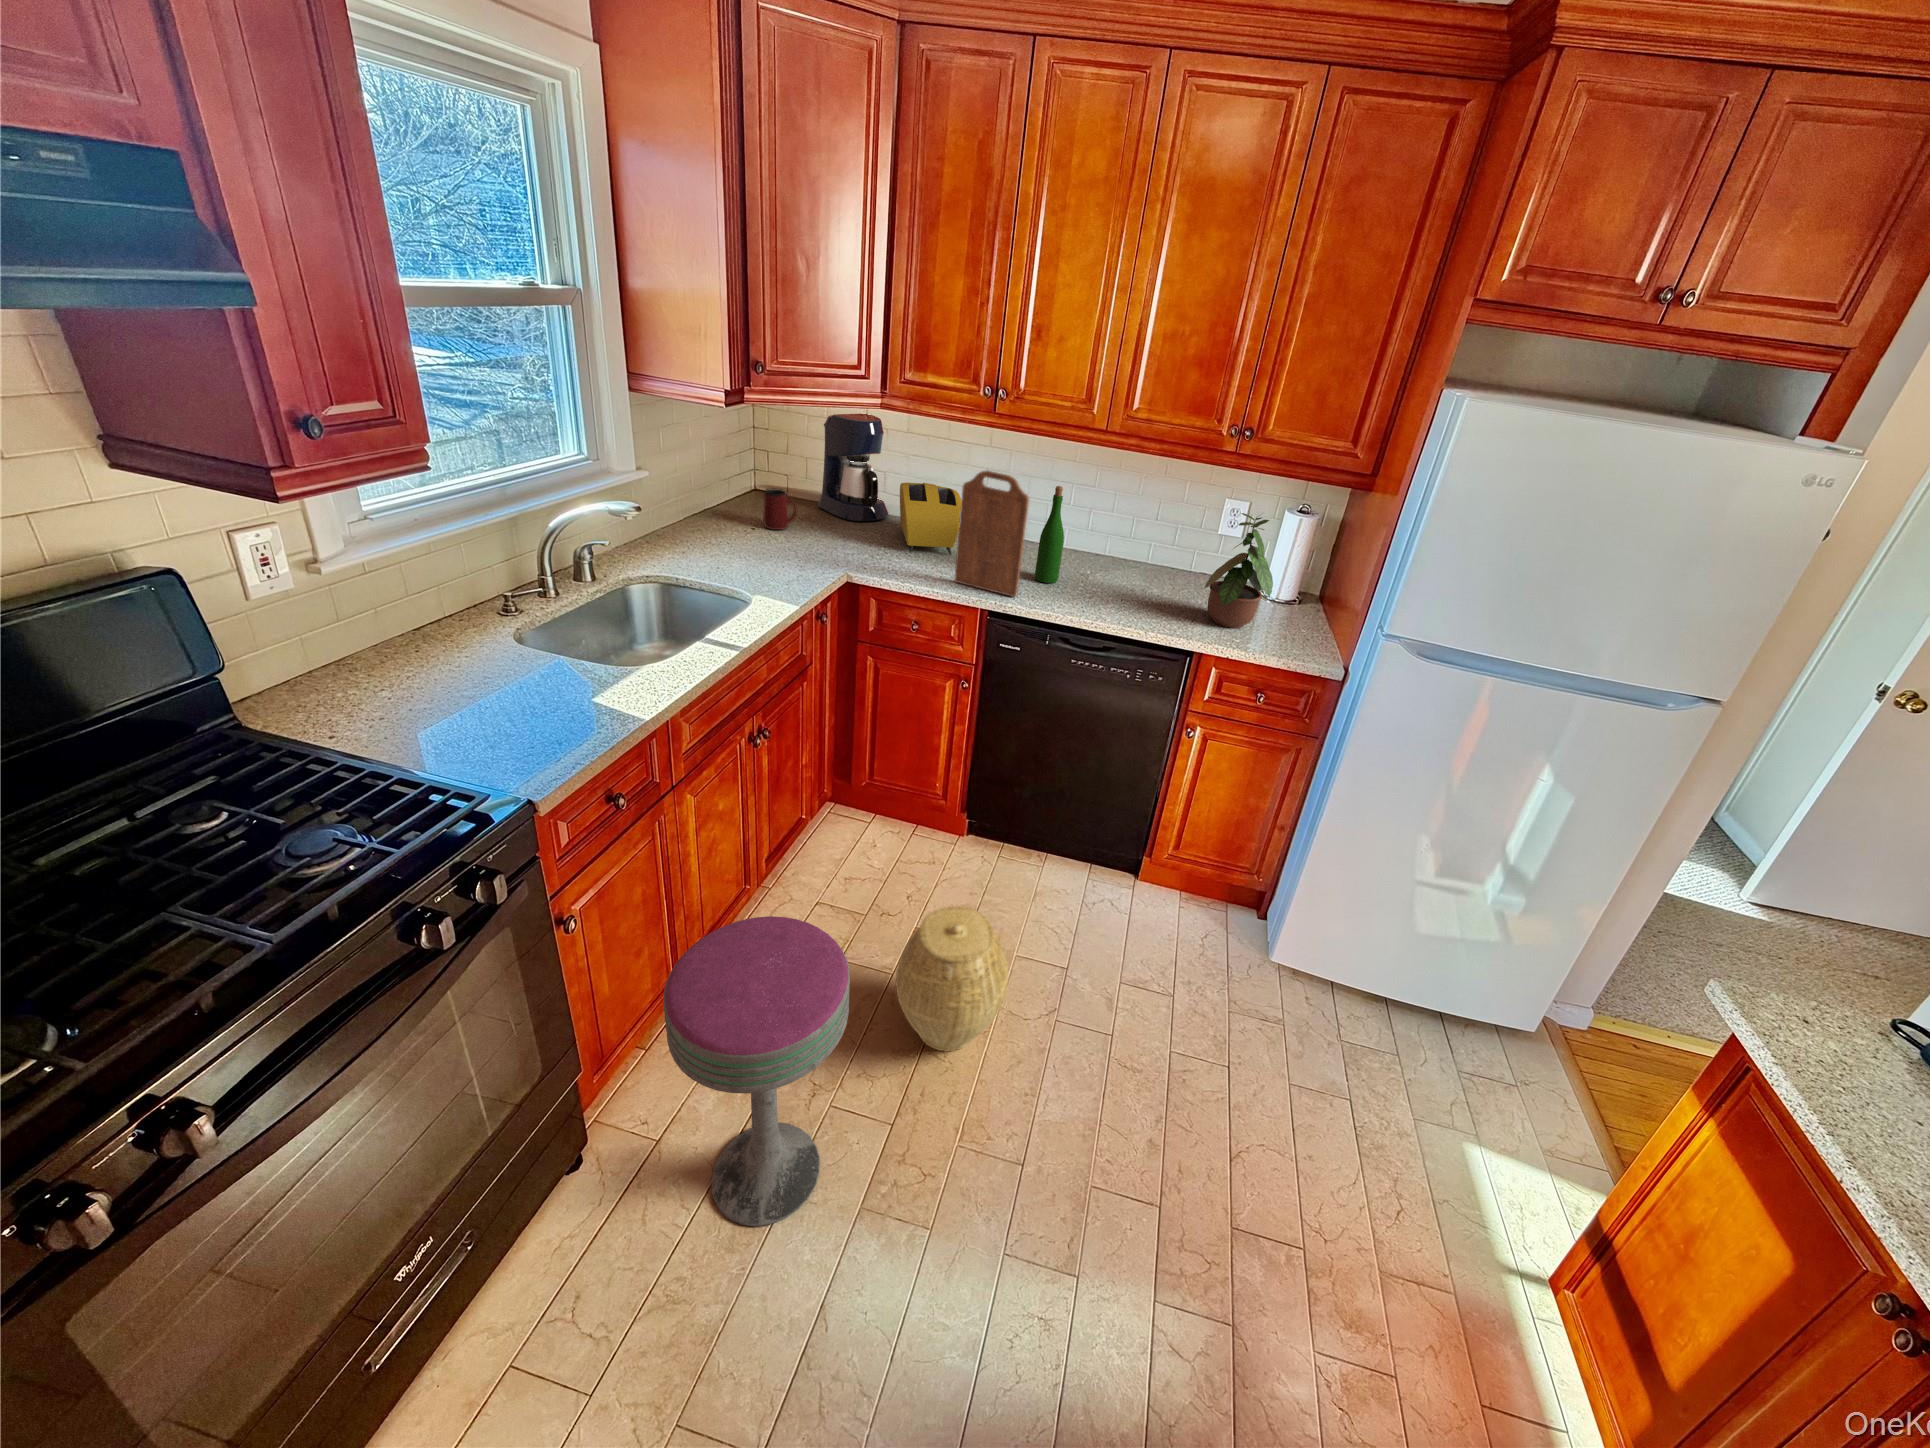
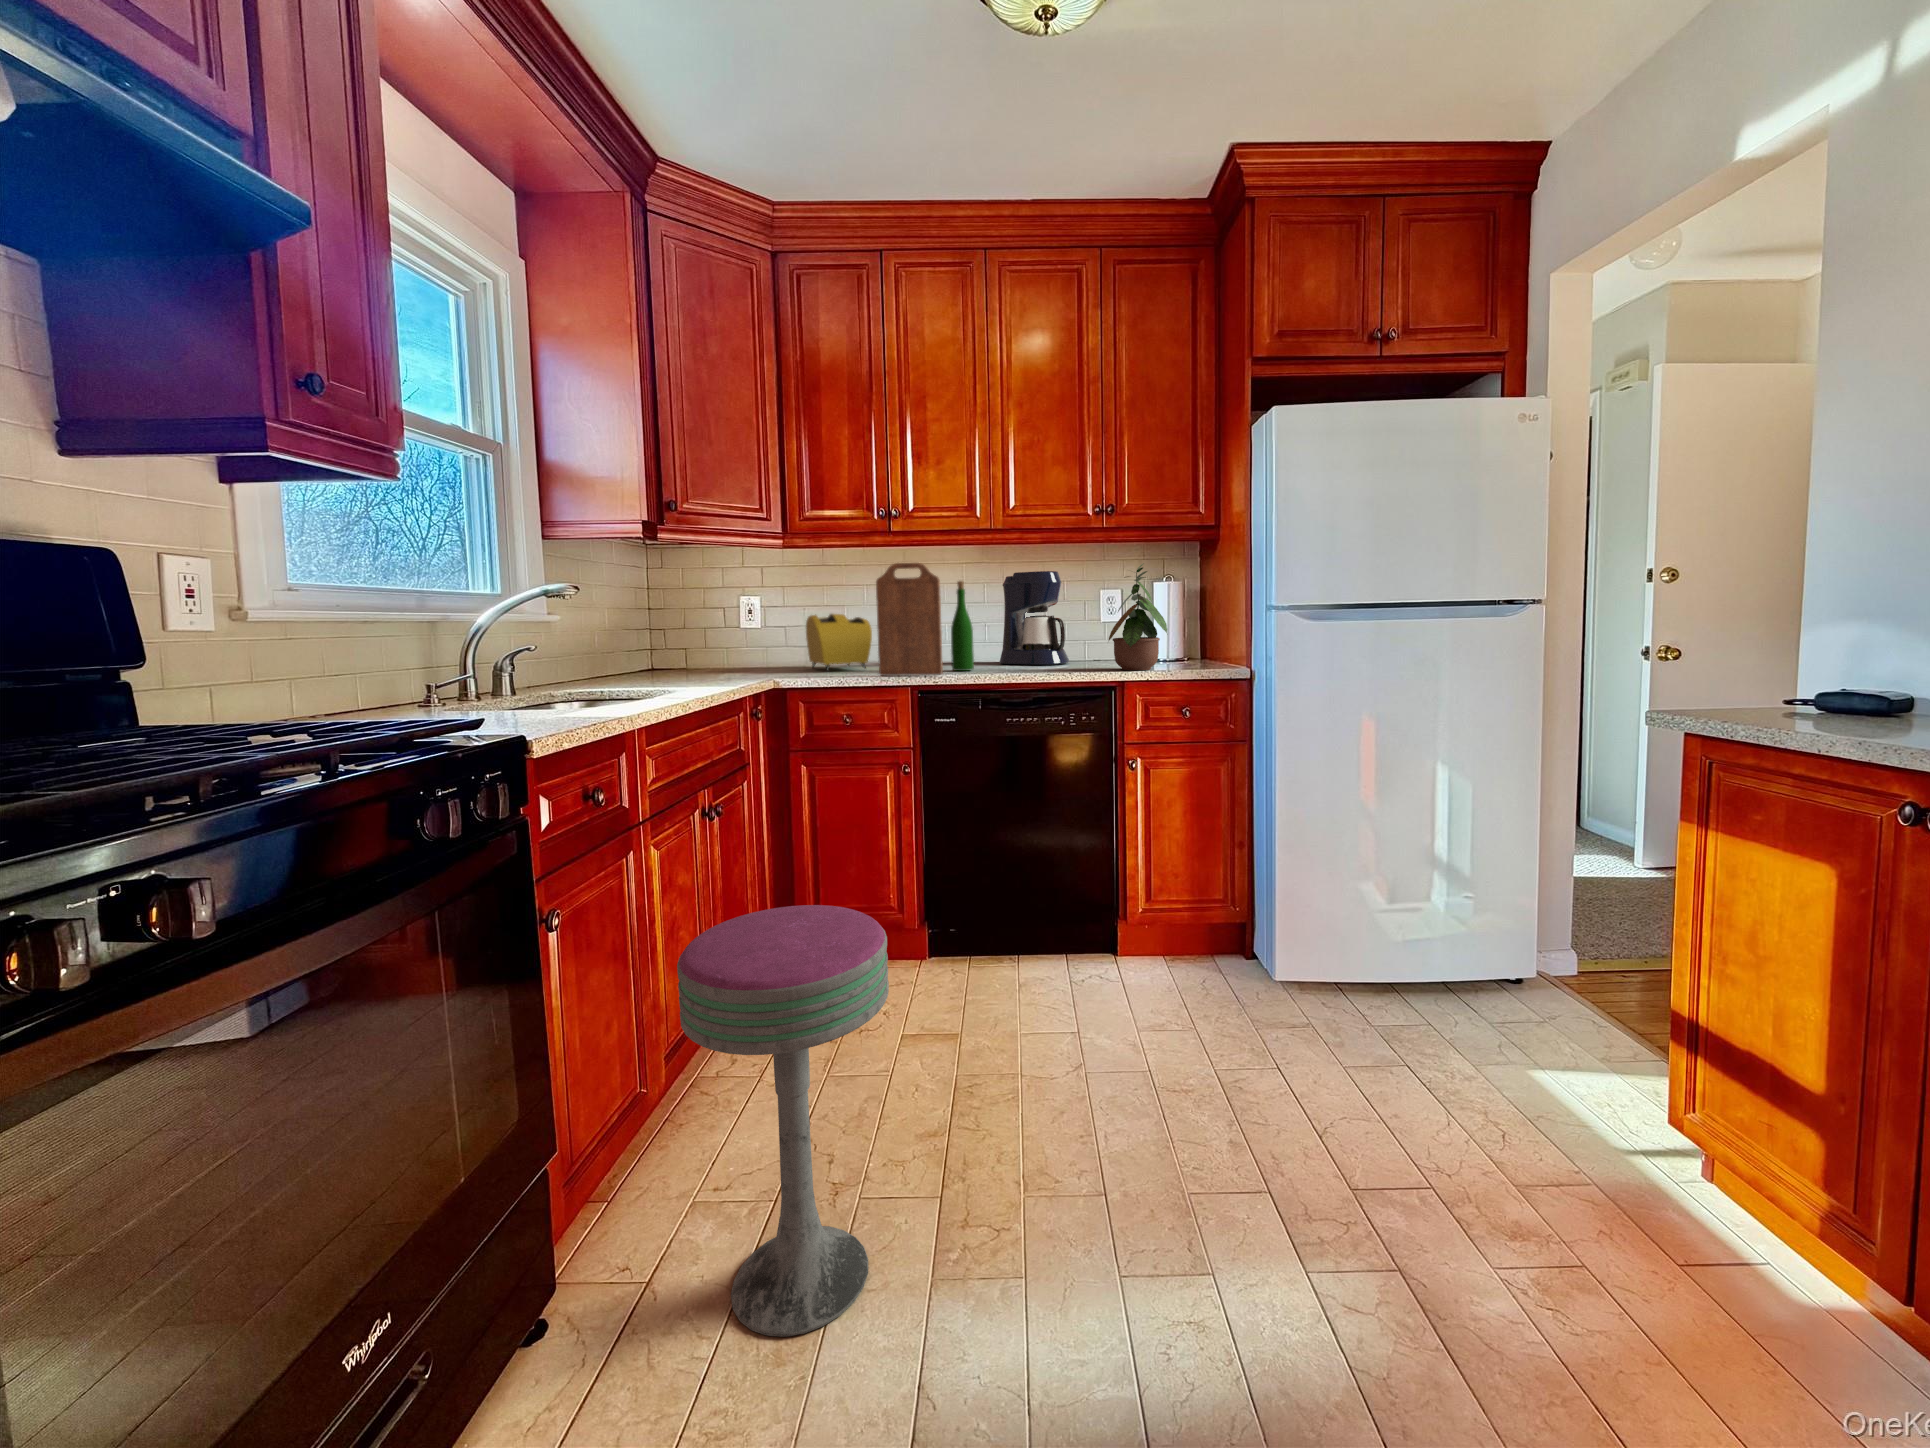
coffee maker: present [818,413,888,521] -> present [1000,571,1069,665]
mug: present [763,489,797,530] -> none [673,638,707,675]
woven basket: present [896,906,1008,1051] -> none [903,946,1030,1125]

